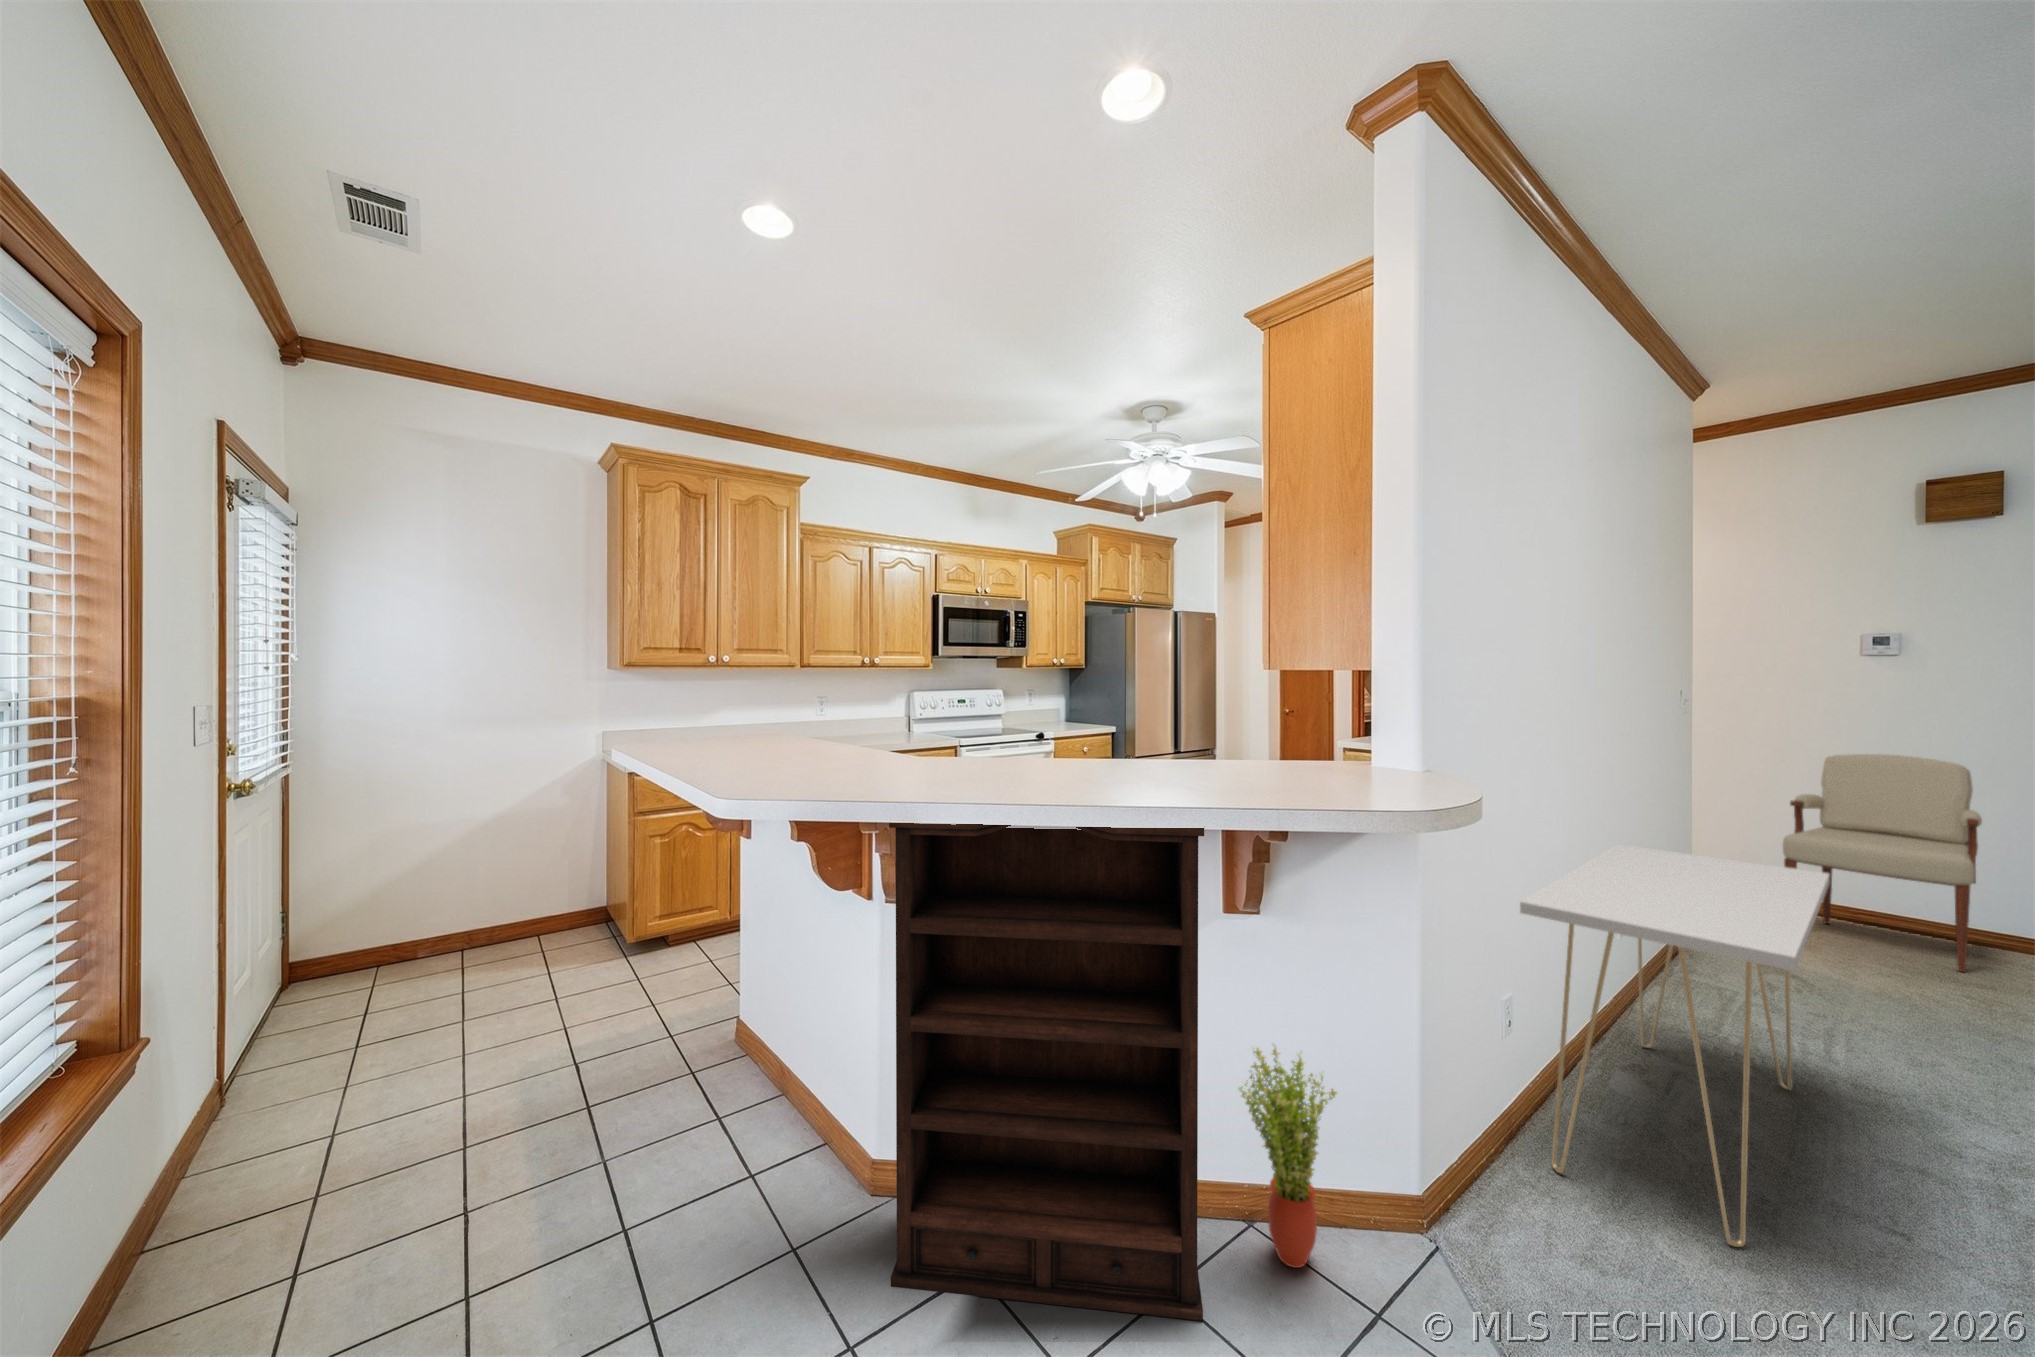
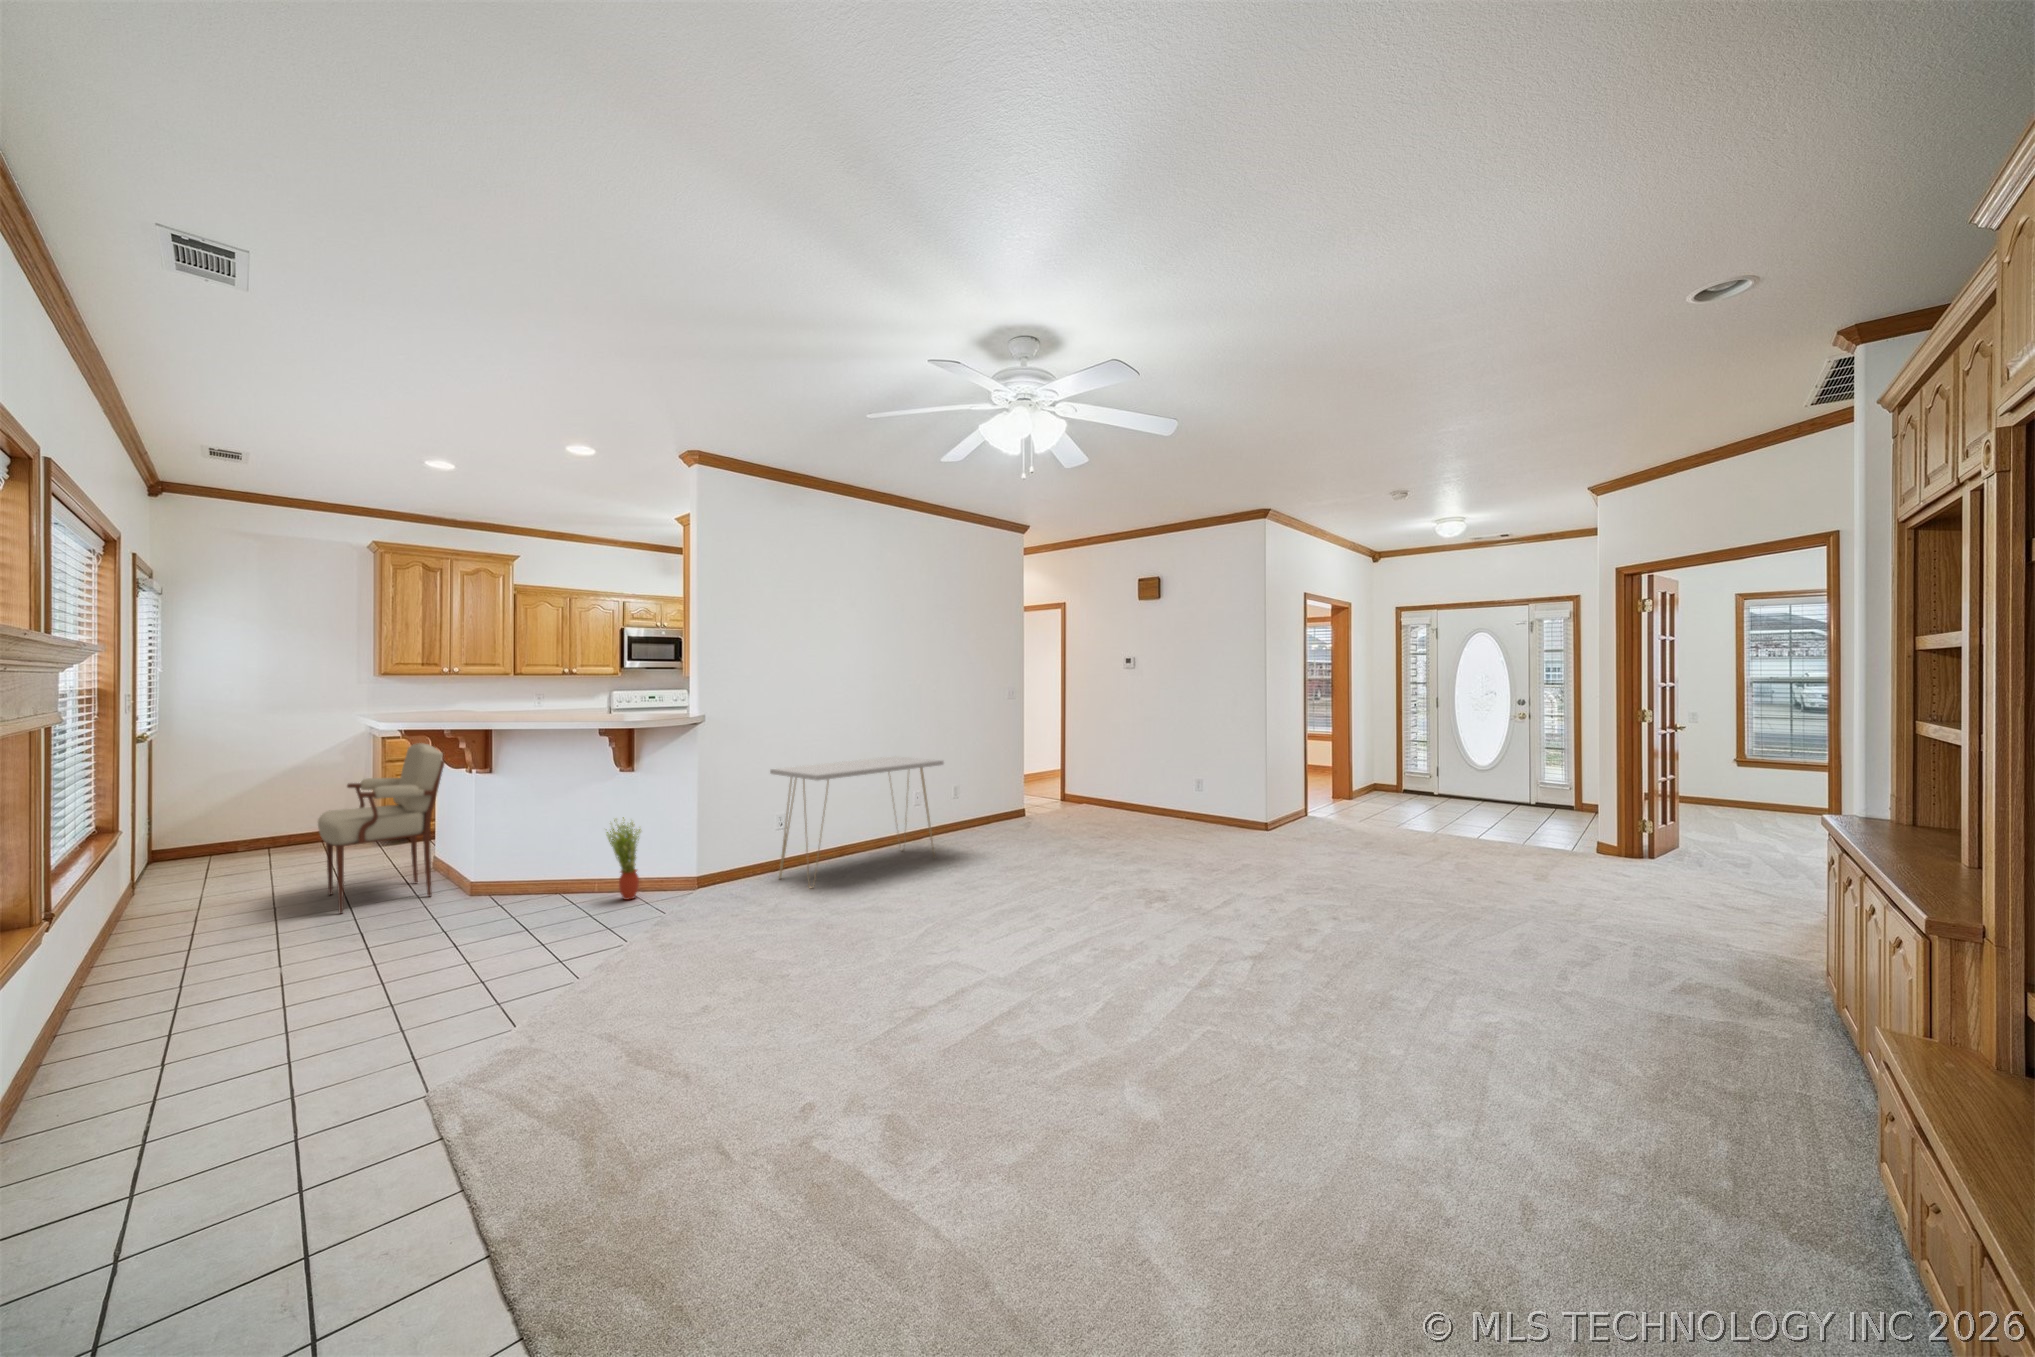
armchair: present [1783,754,1982,972] -> present [318,743,445,914]
bookshelf: present [889,823,1204,1321] -> none [453,718,595,910]

